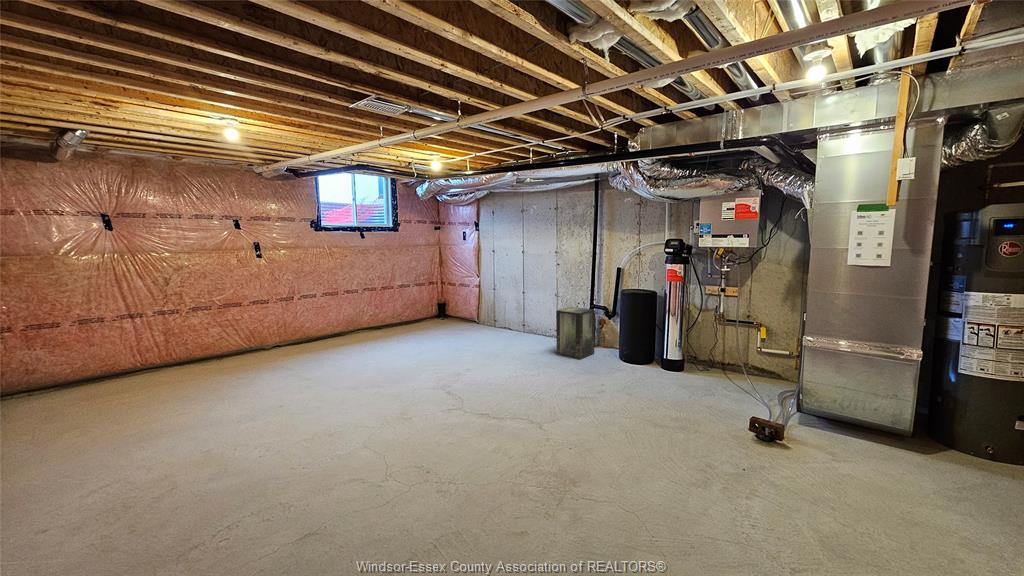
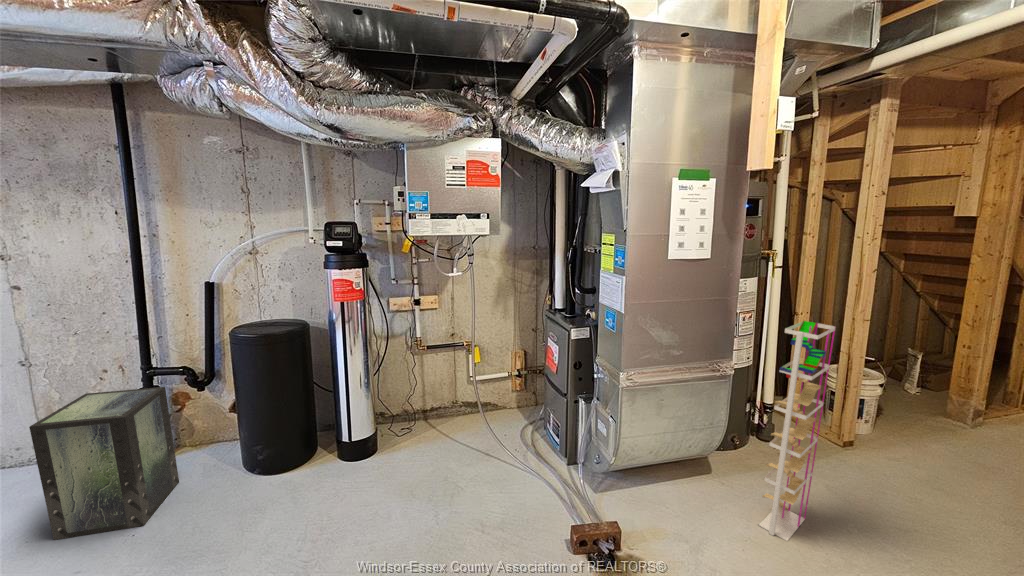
shelving unit: none [919,313,1009,495] -> present [759,321,835,541]

